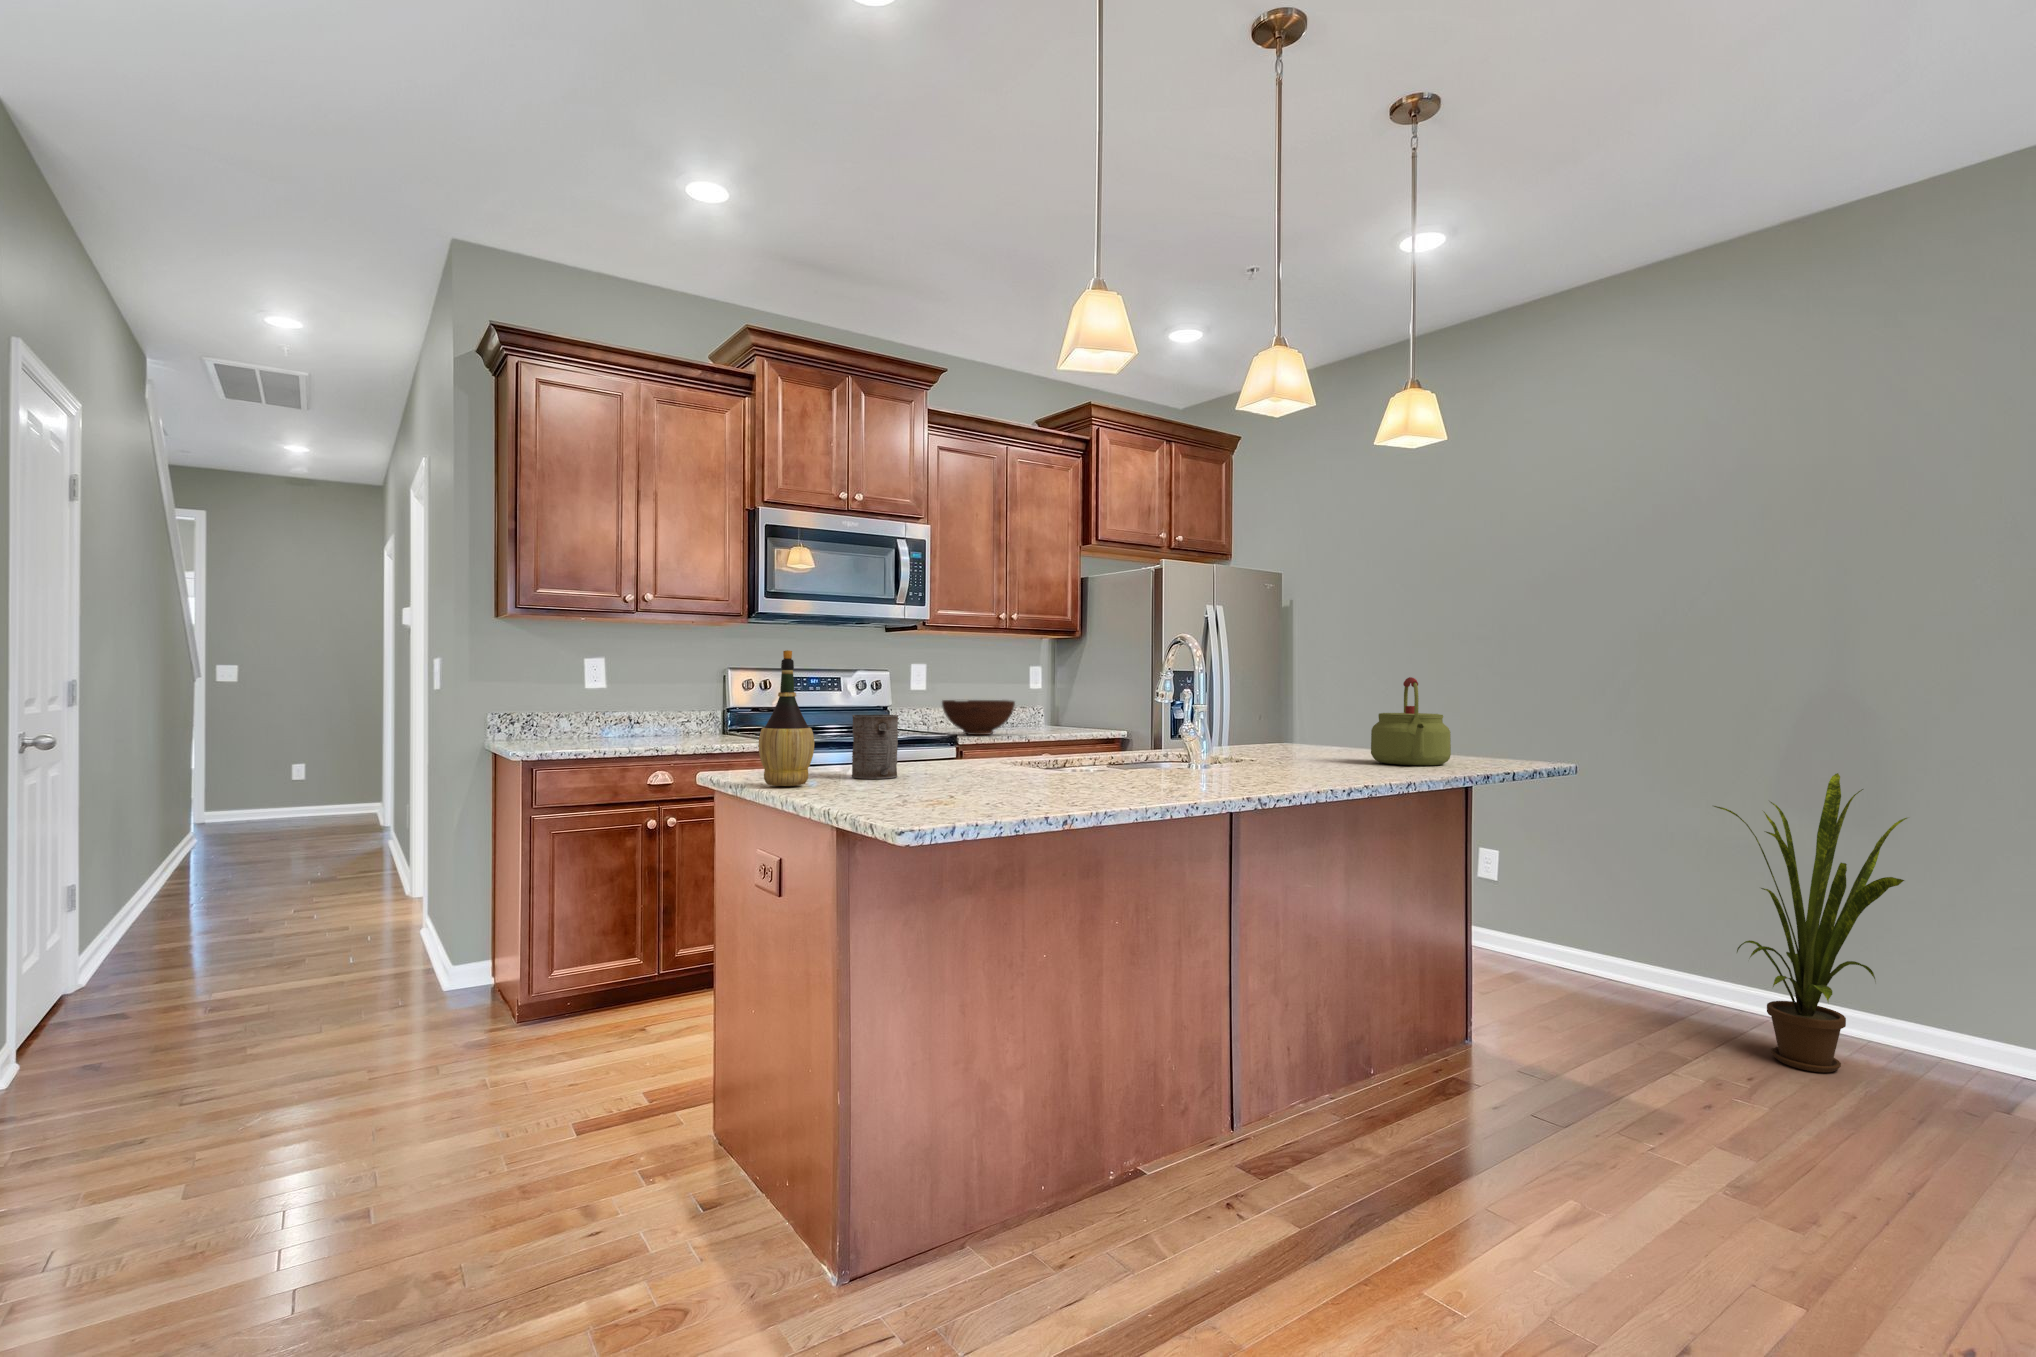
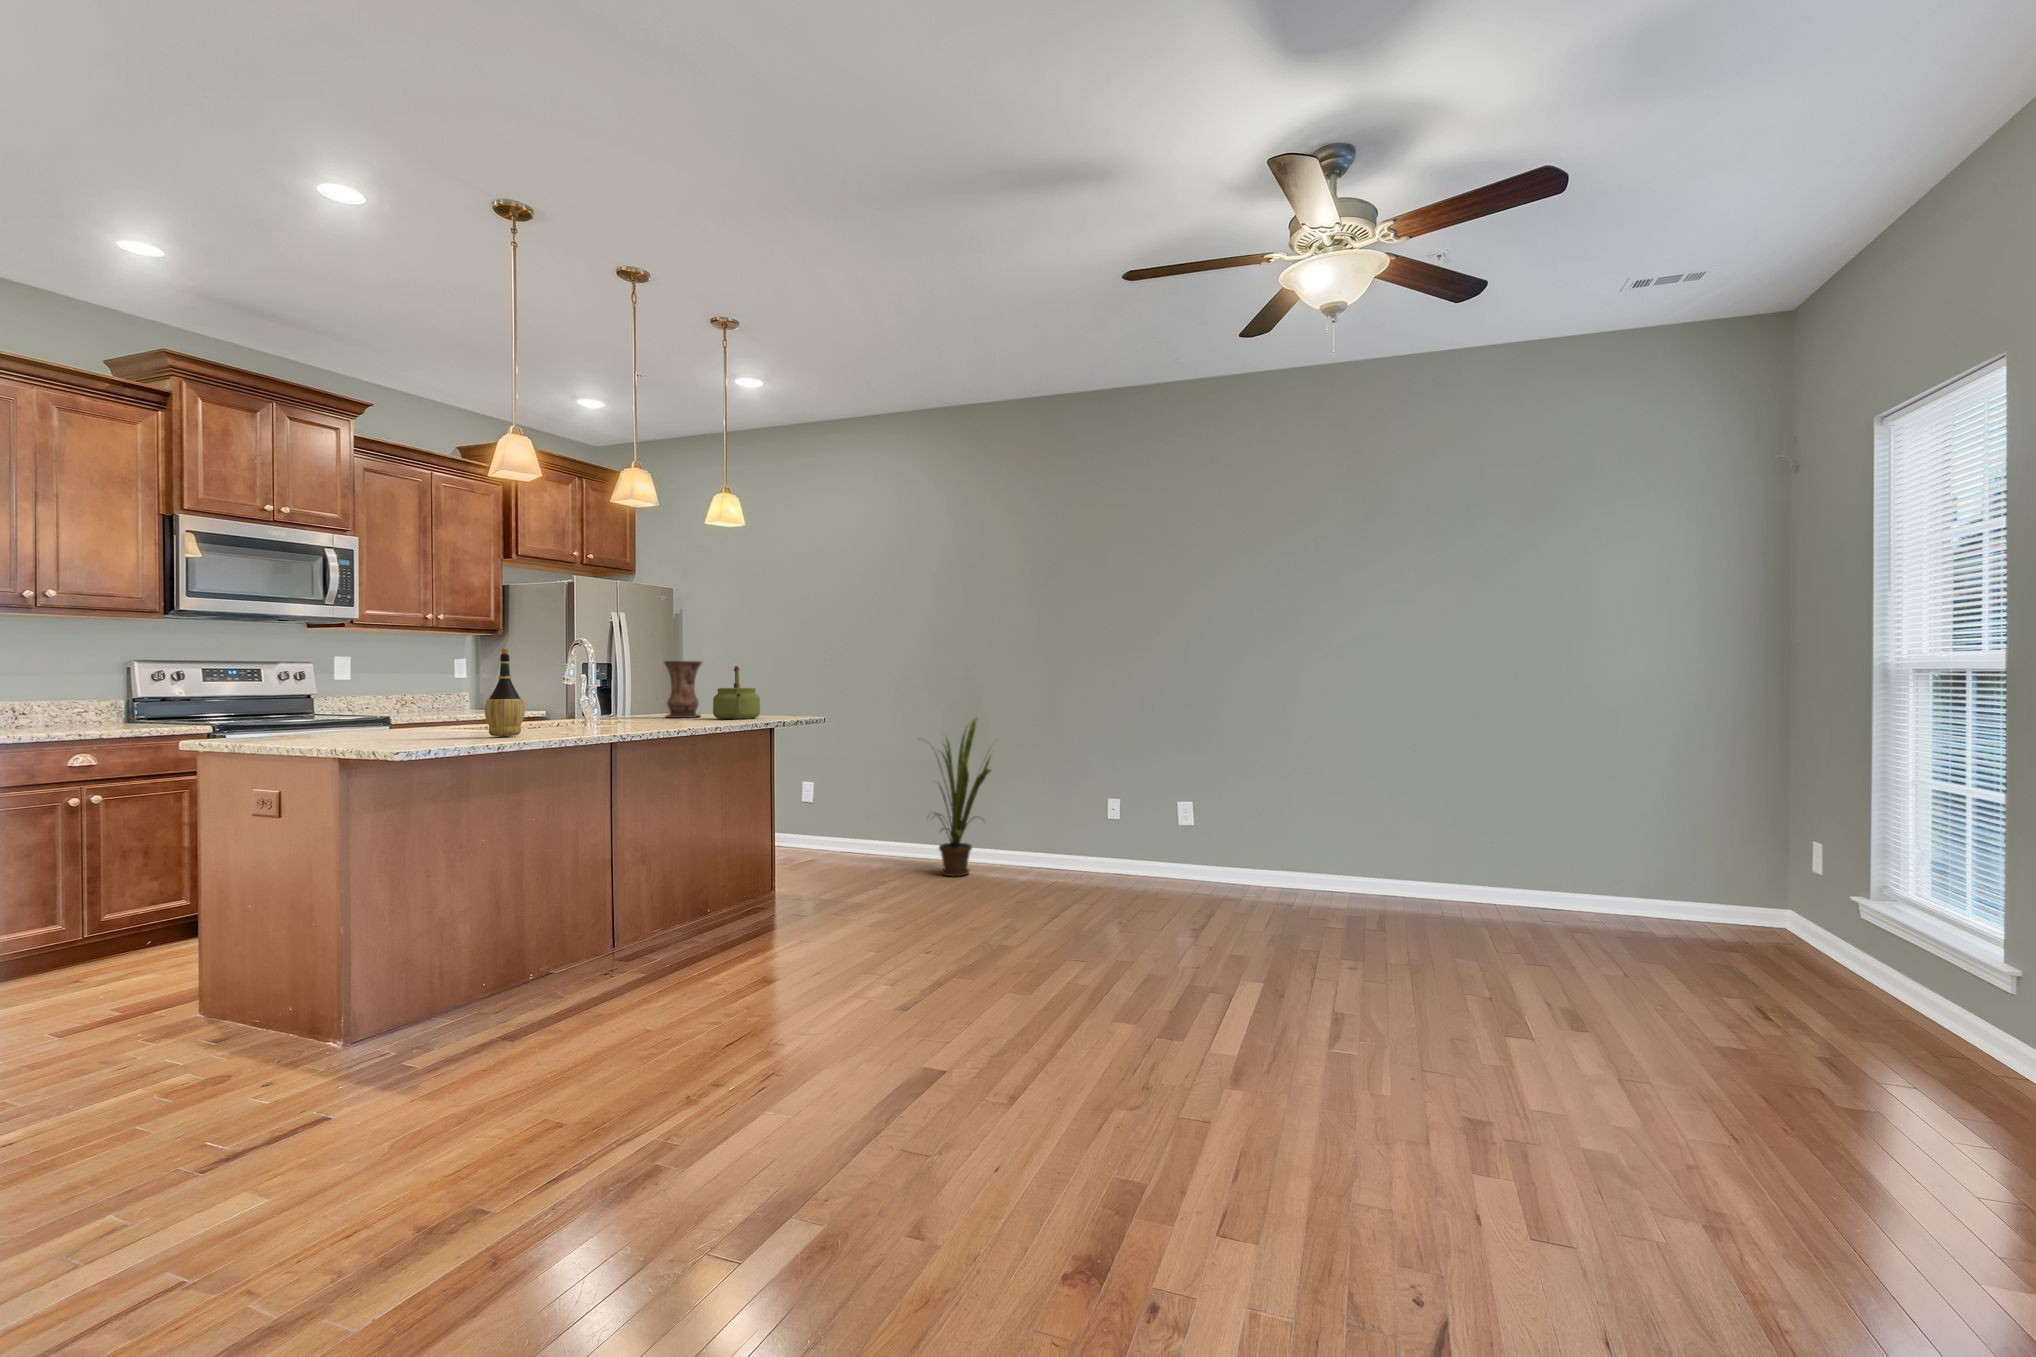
wine bottle: present [758,650,814,786] -> present [485,649,525,737]
vase: none [1287,669,1345,757] -> present [664,661,702,718]
fruit bowl: present [942,700,1015,735] -> none [367,687,442,716]
mug: present [852,714,898,779] -> none [324,694,364,738]

